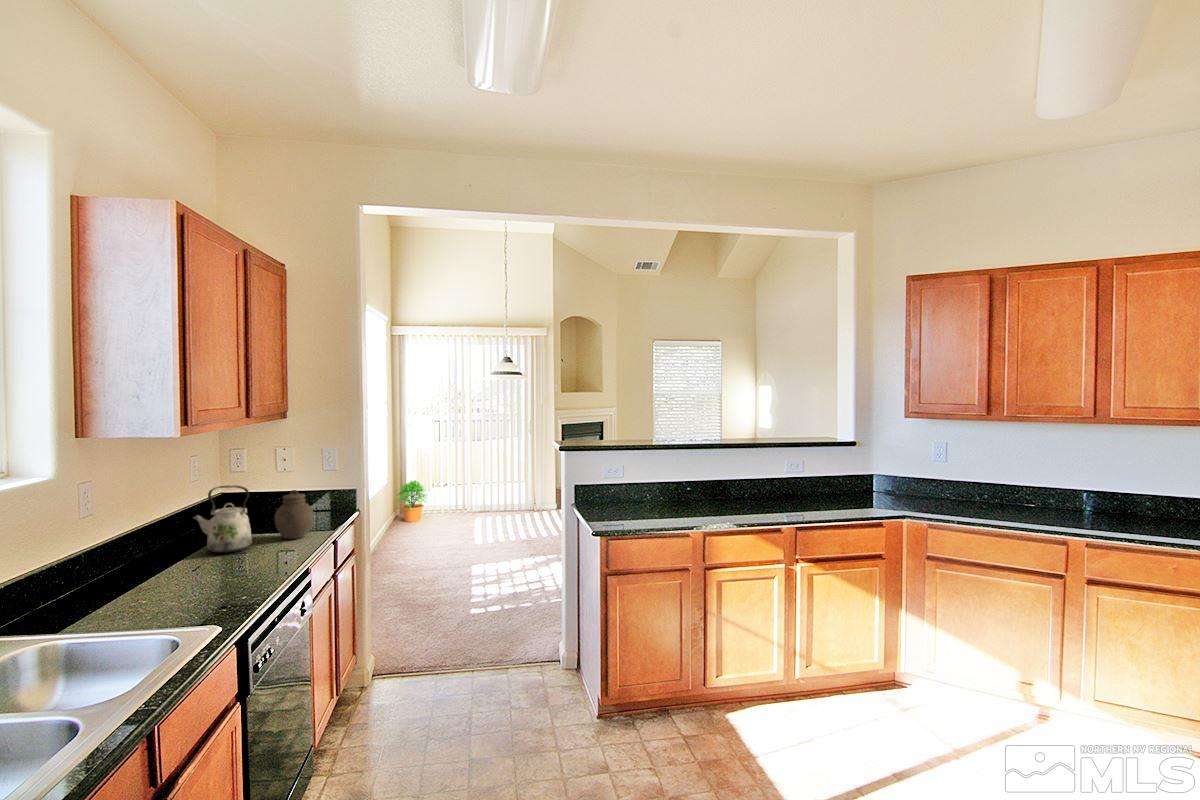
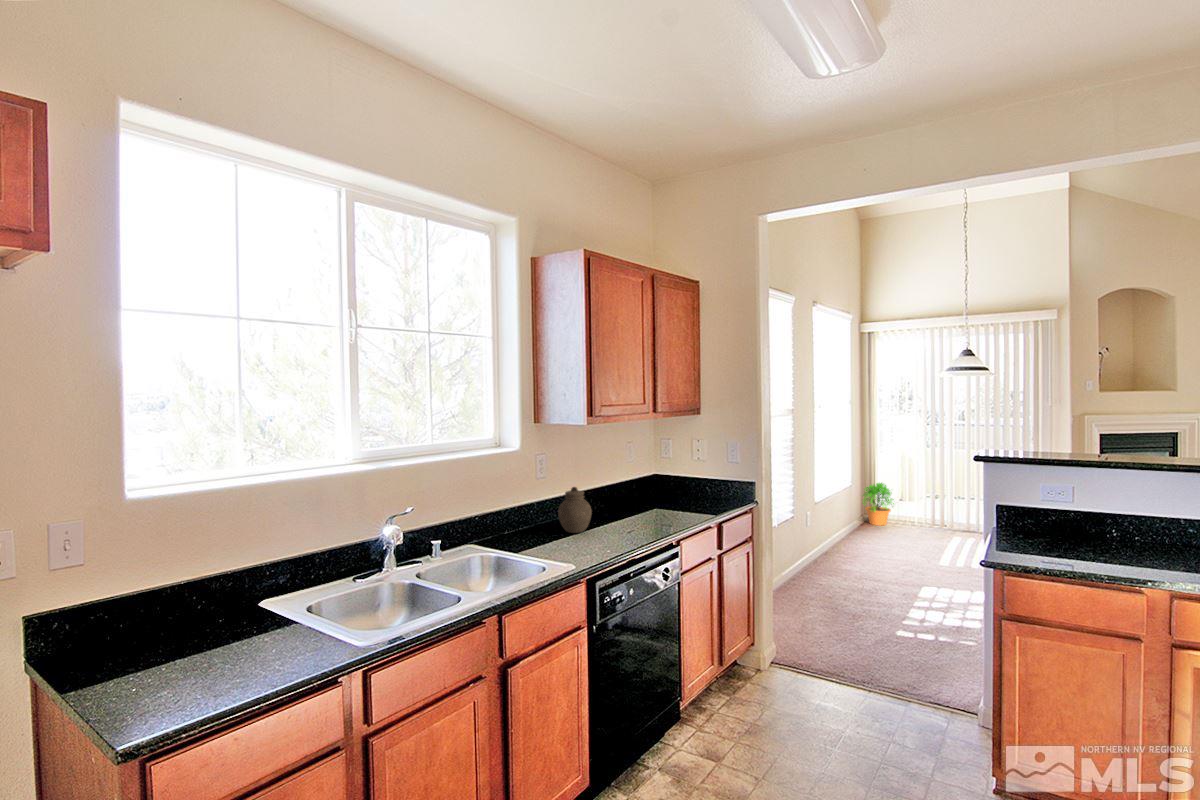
kettle: present [193,486,252,553] -> none [618,466,655,519]
jar: present [274,490,314,539] -> present [558,487,592,533]

